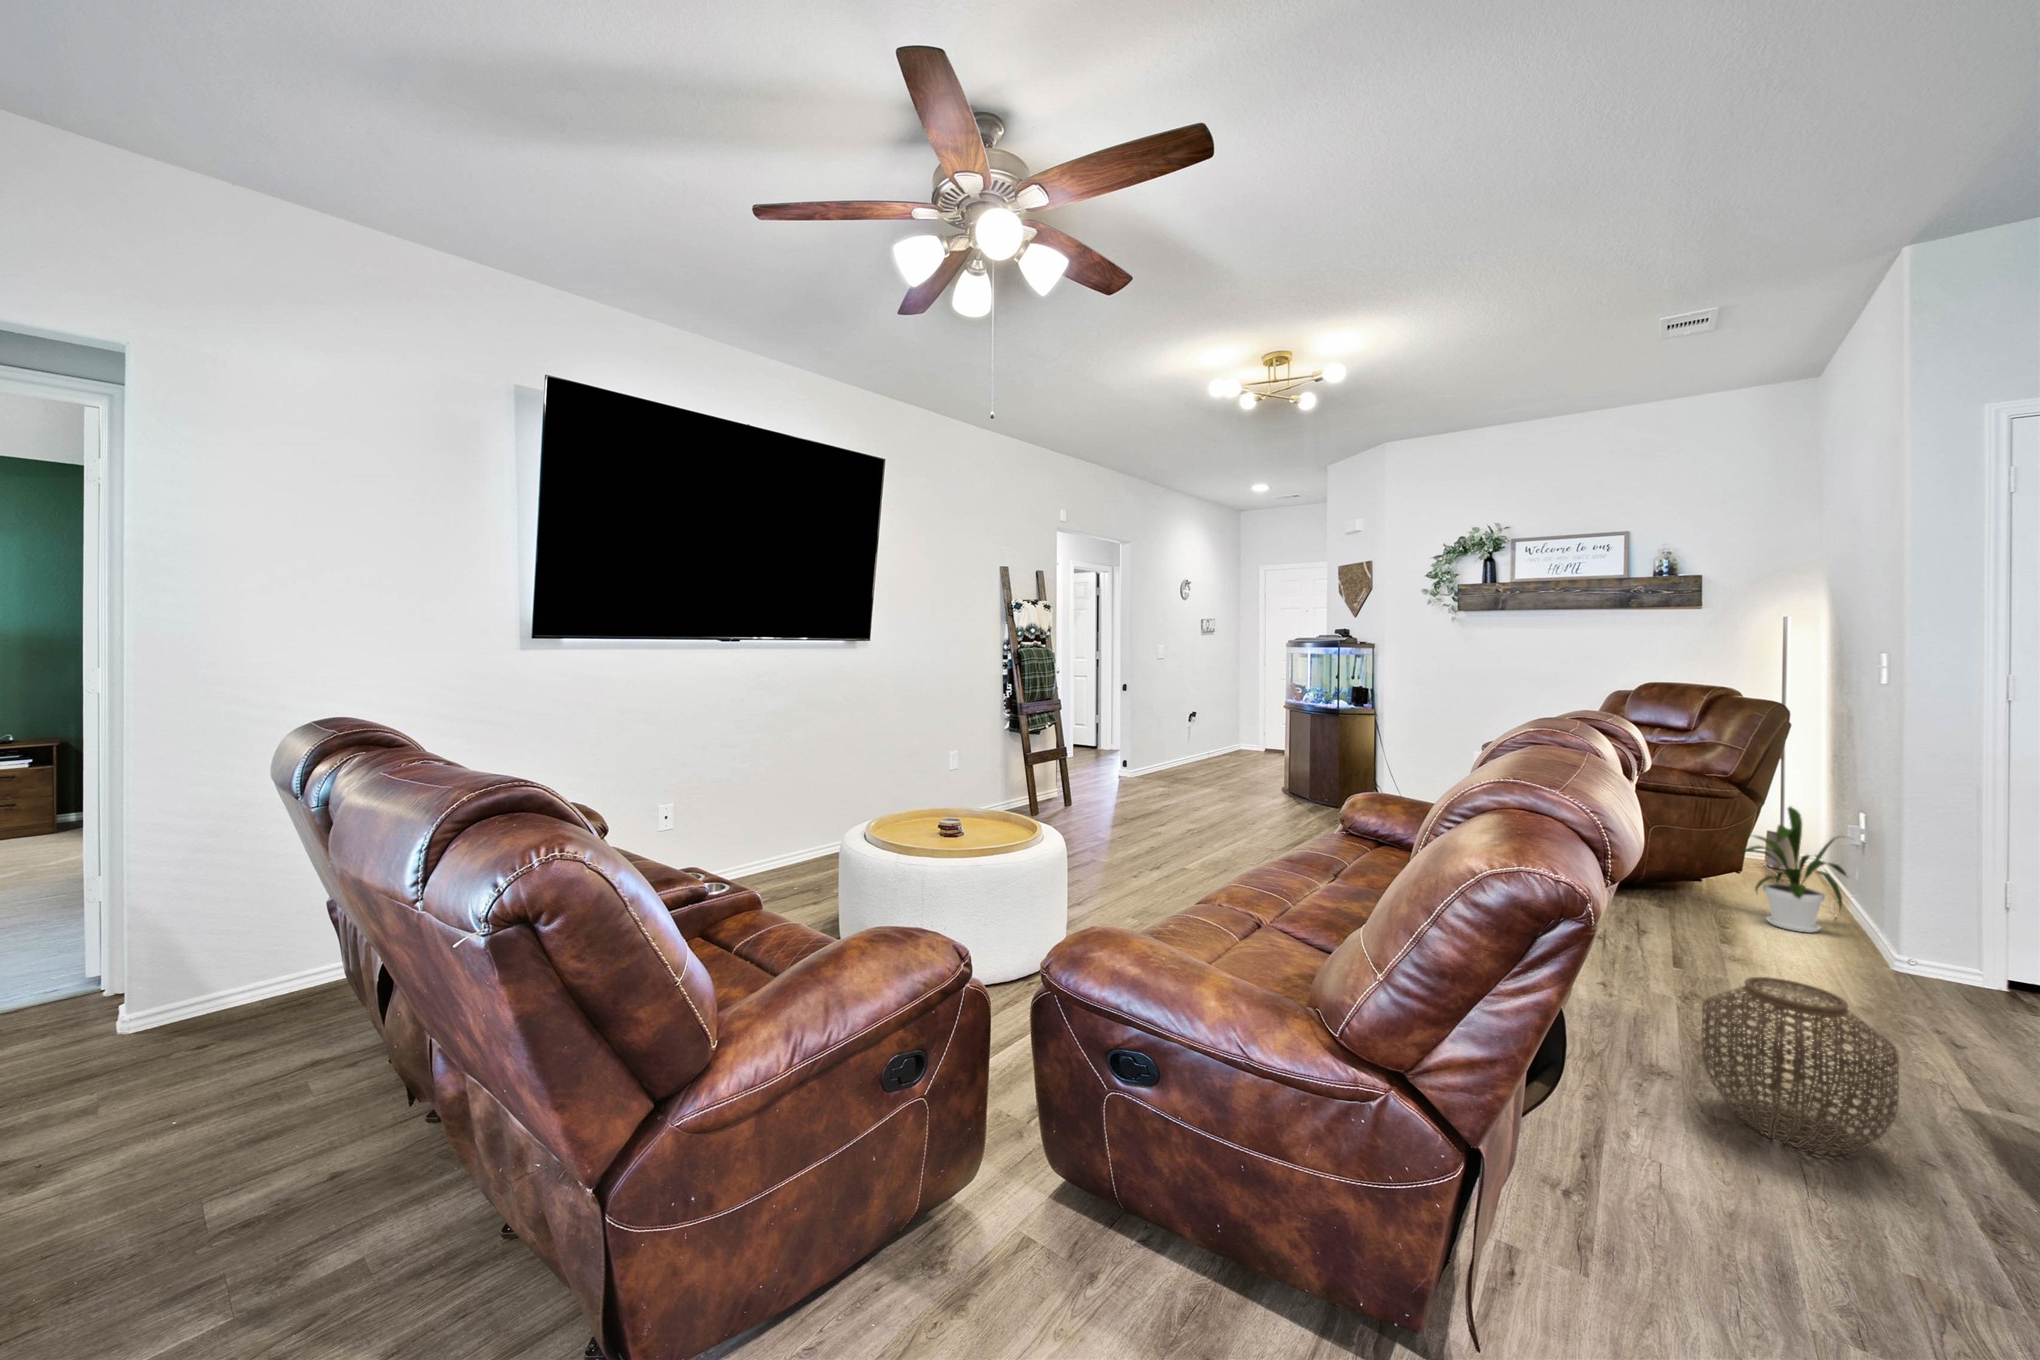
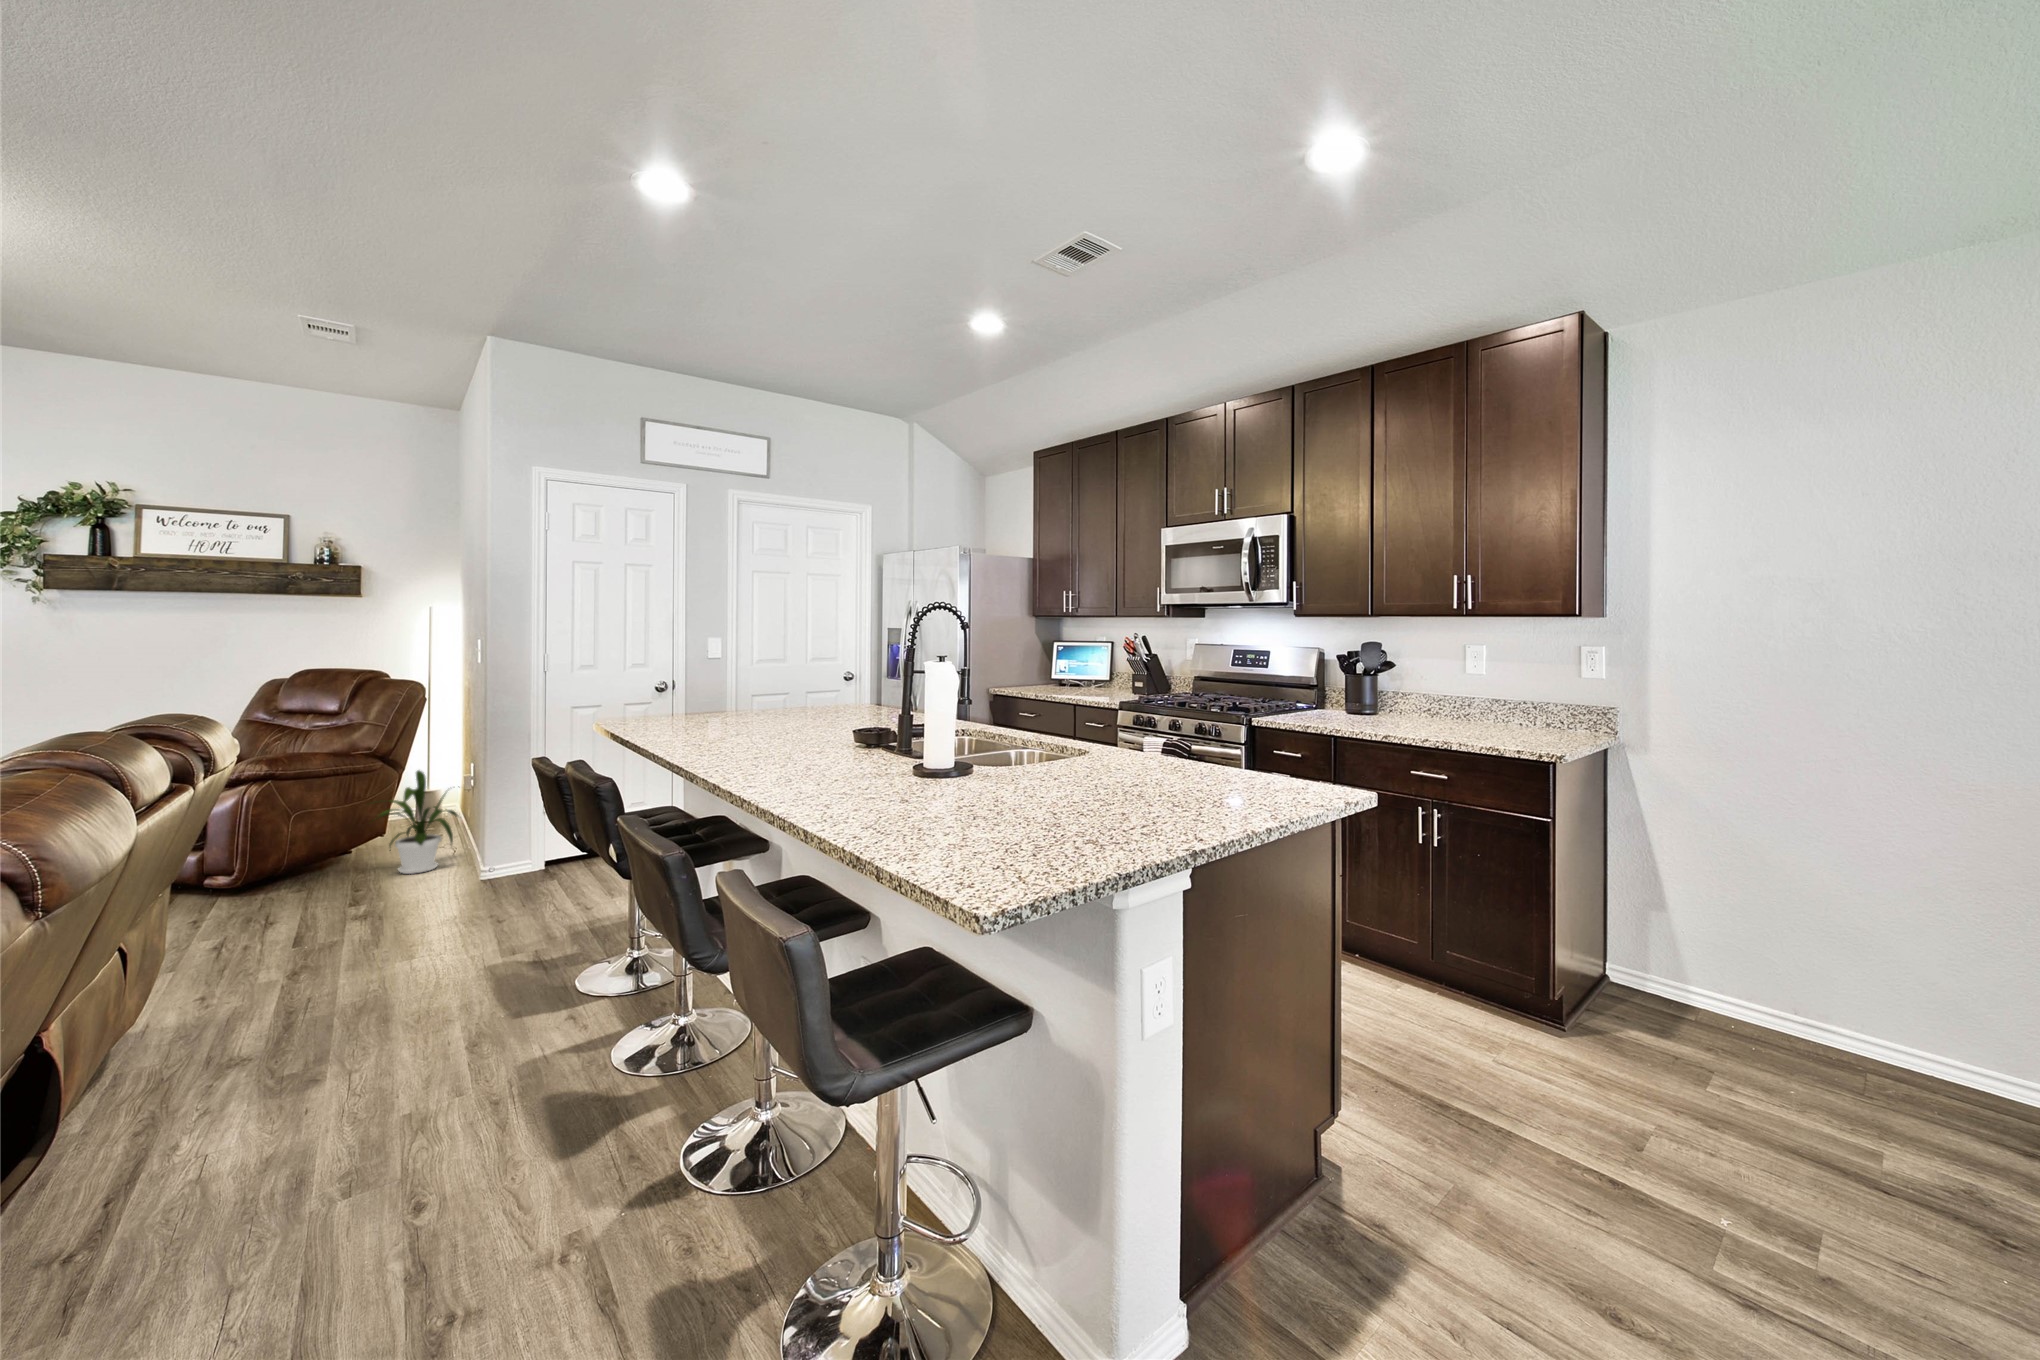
woven basket: present [1702,977,1899,1154] -> none [291,919,439,1058]

